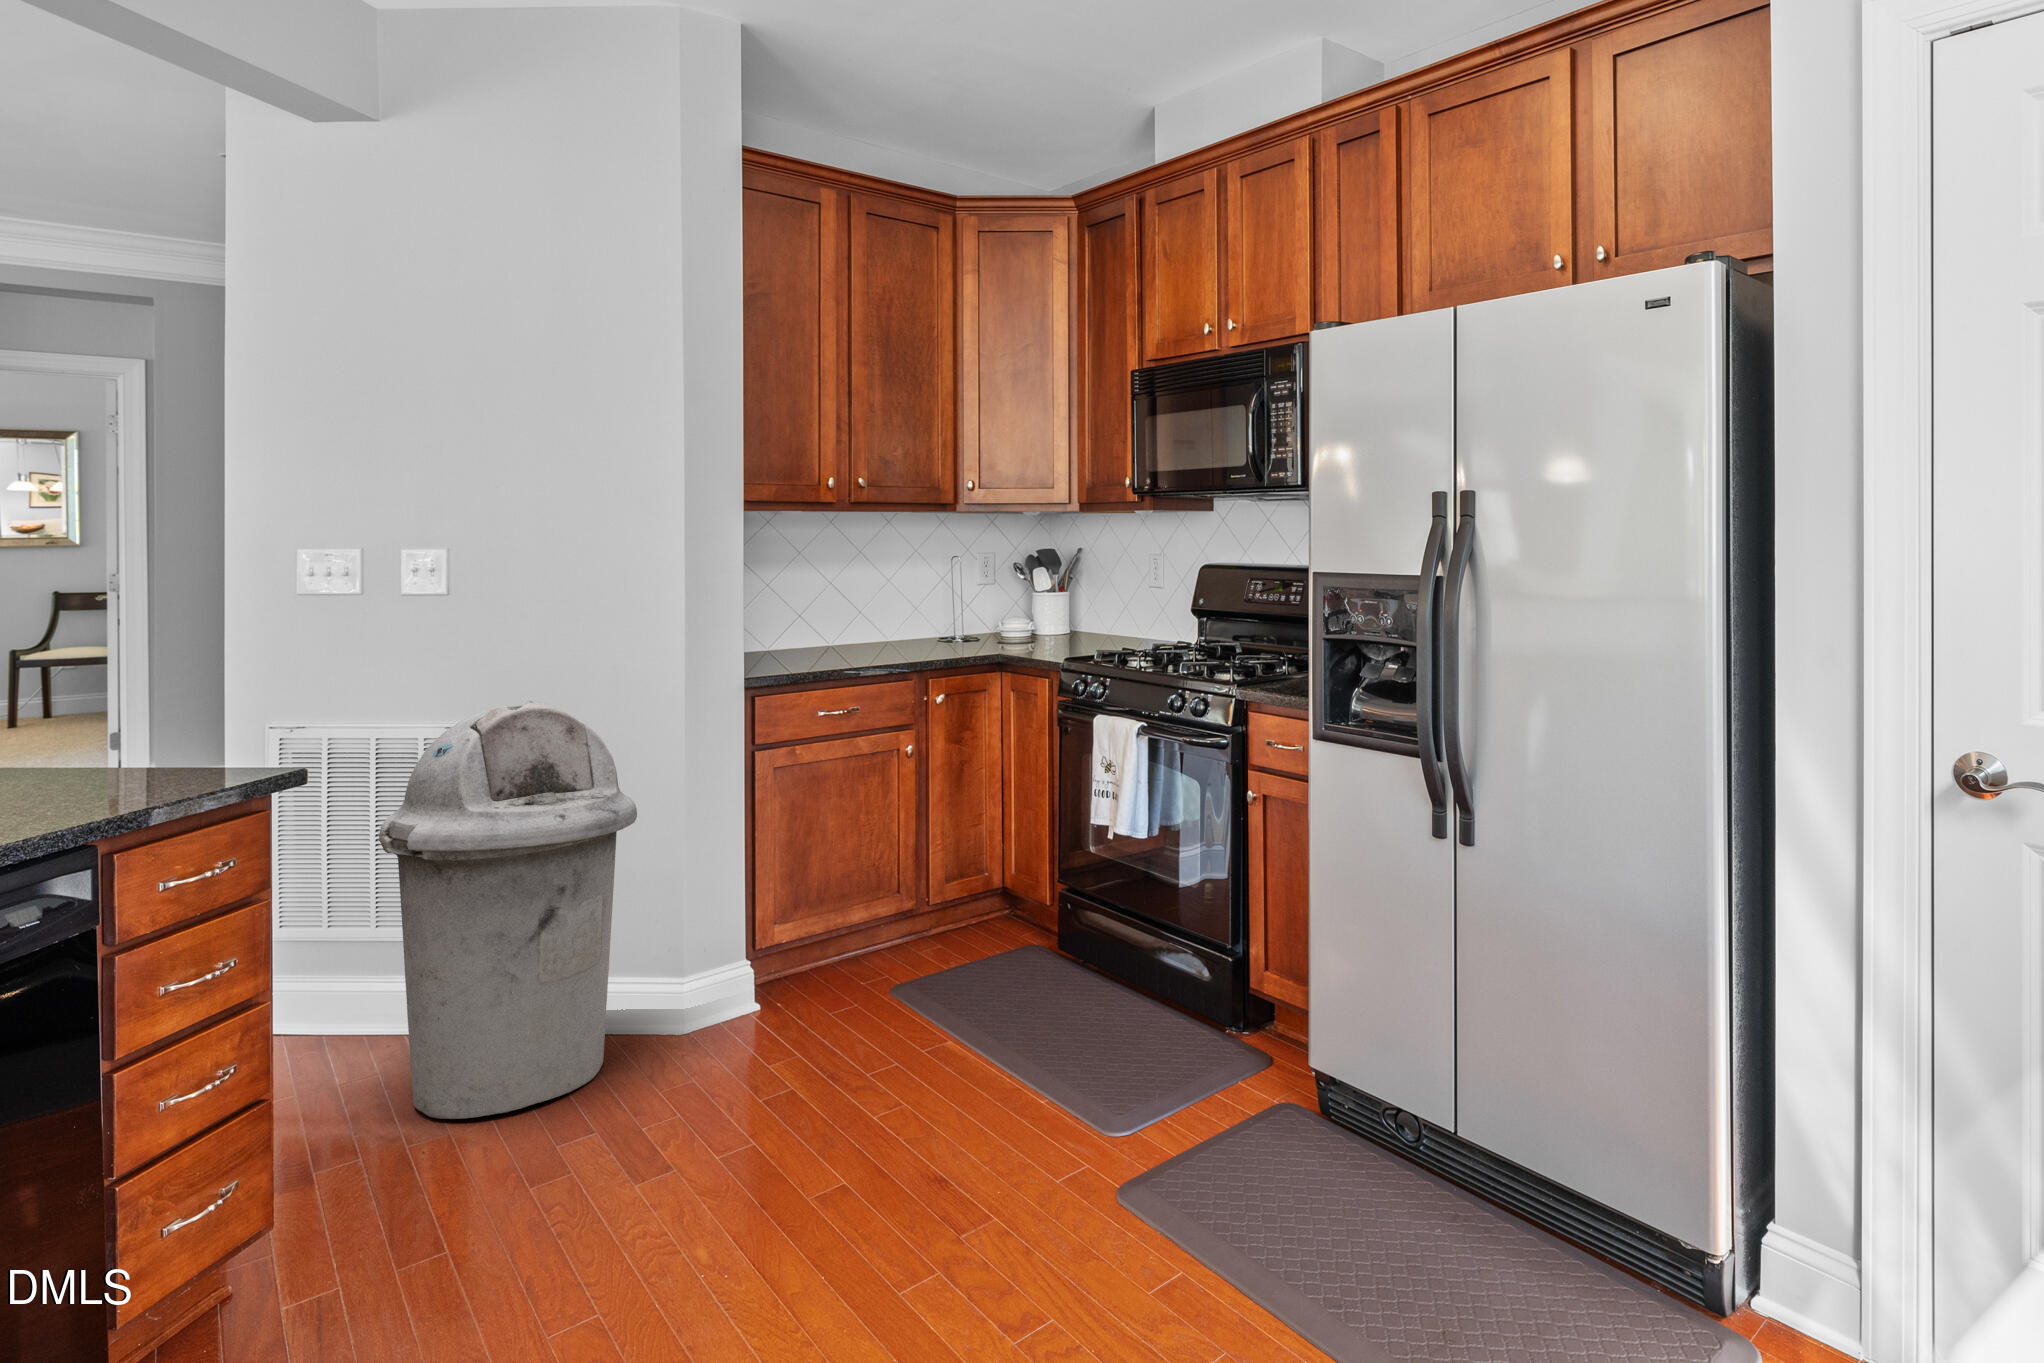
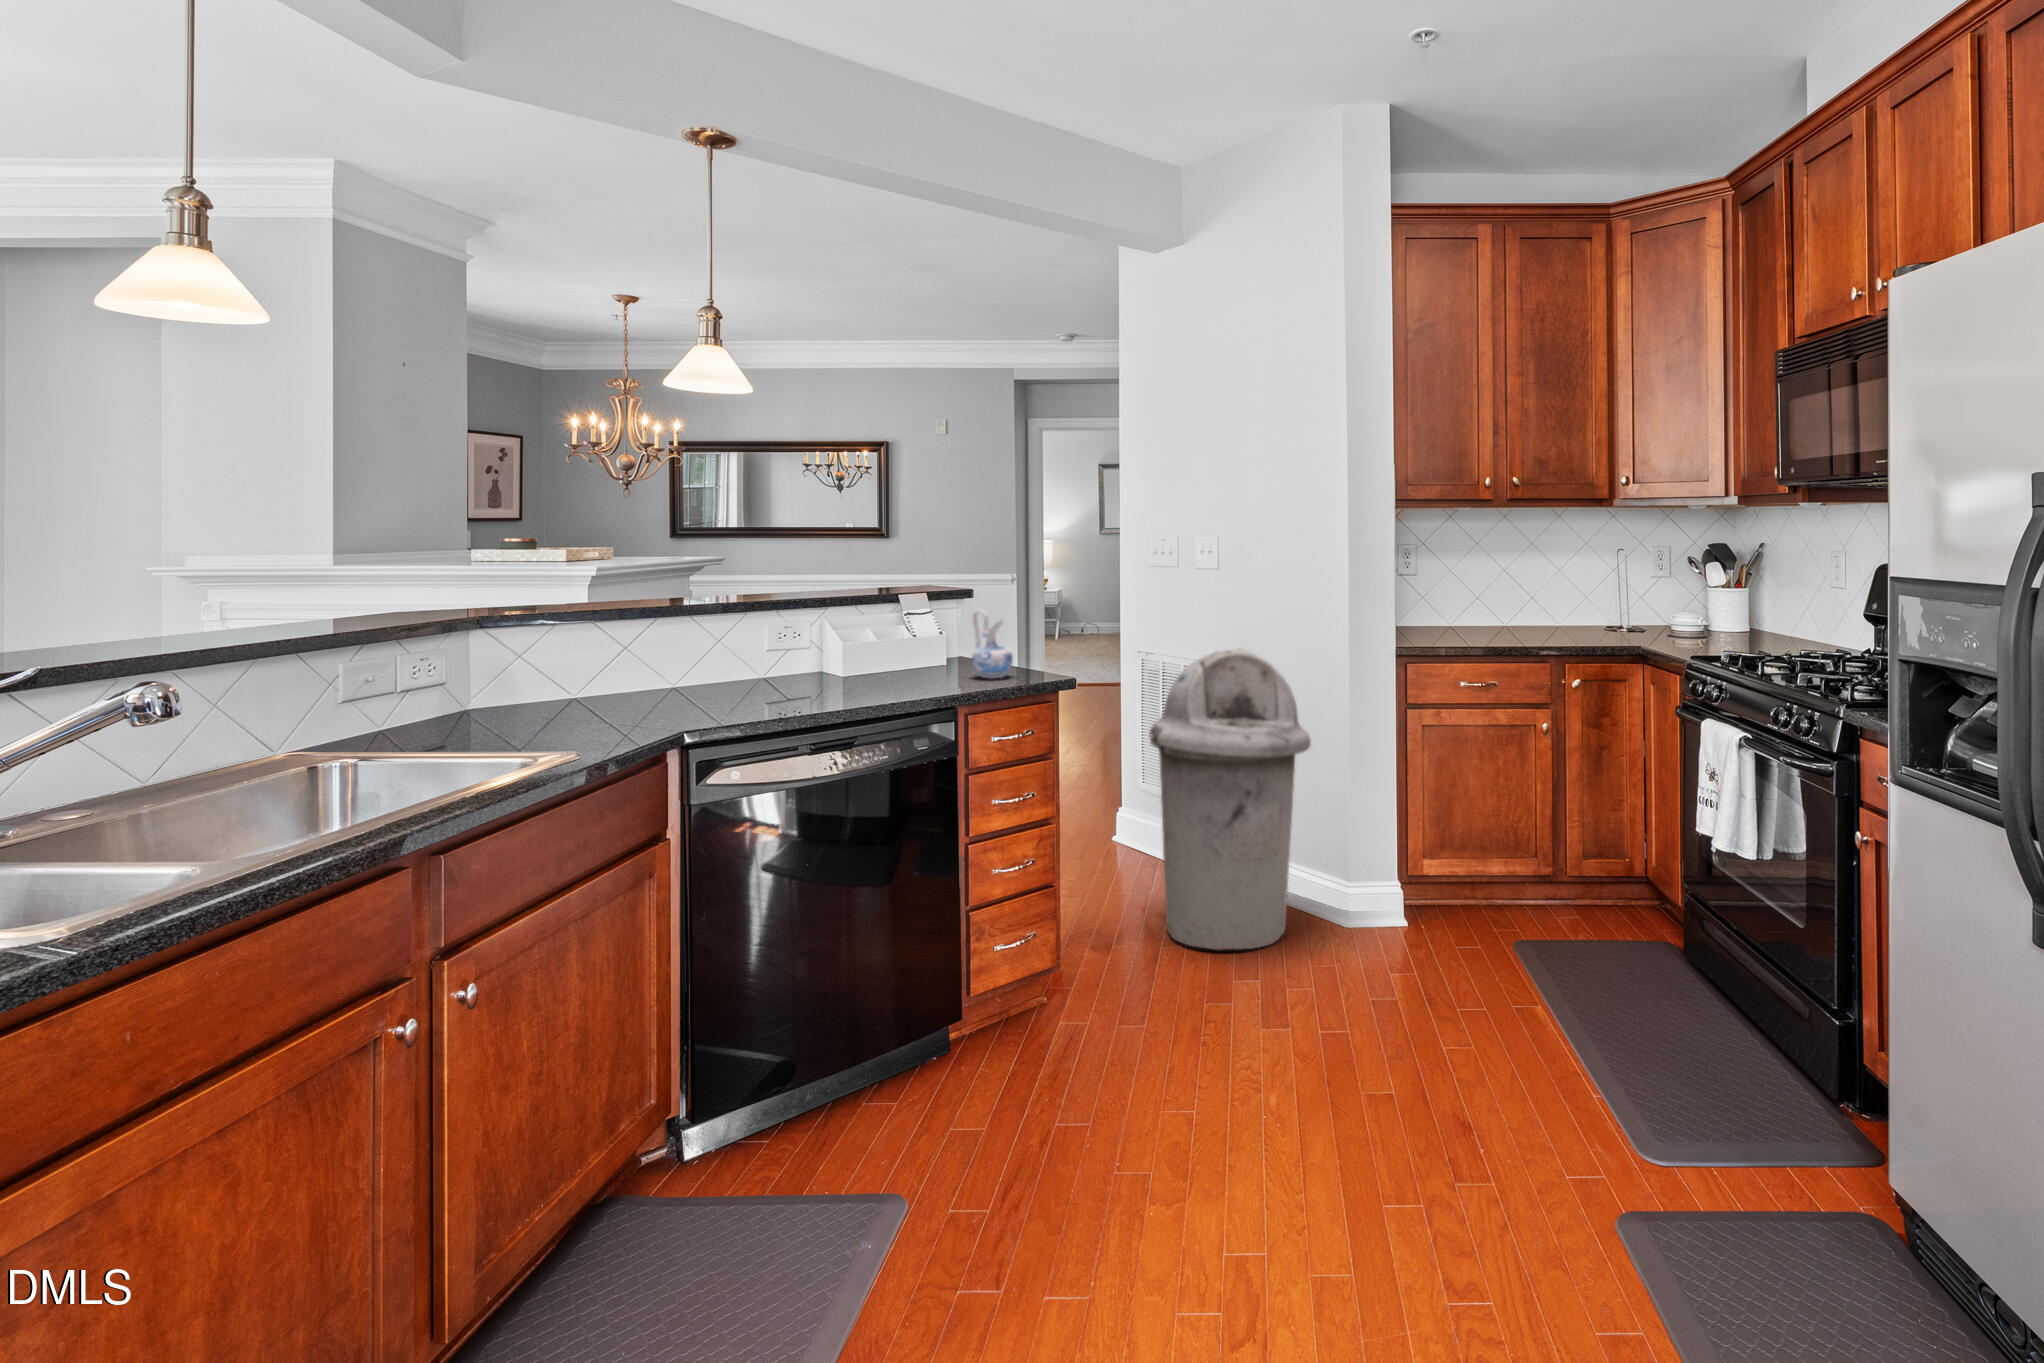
ceramic pitcher: none [80,682,172,793] -> present [972,610,1013,678]

